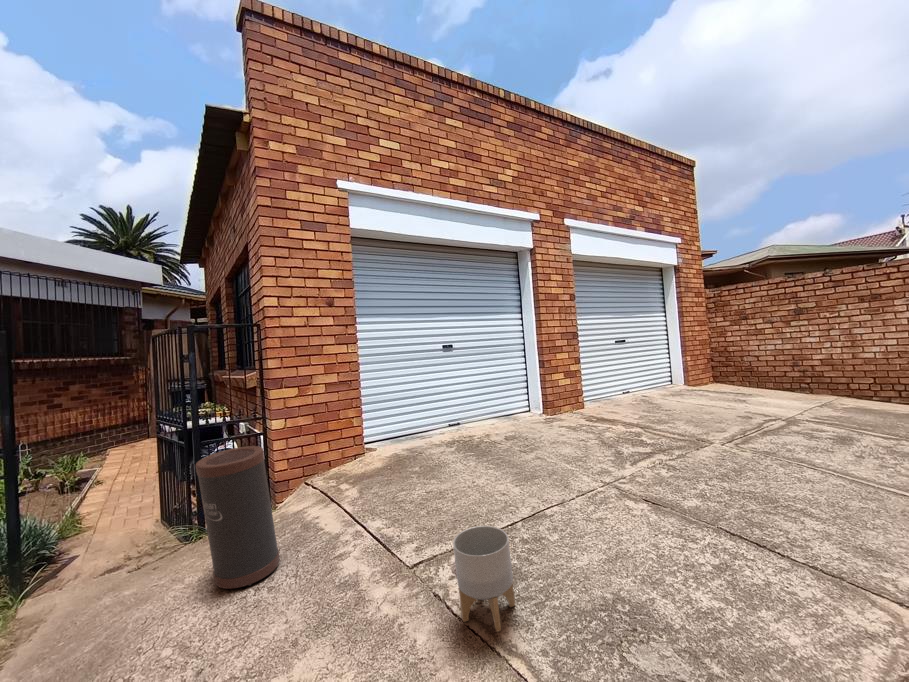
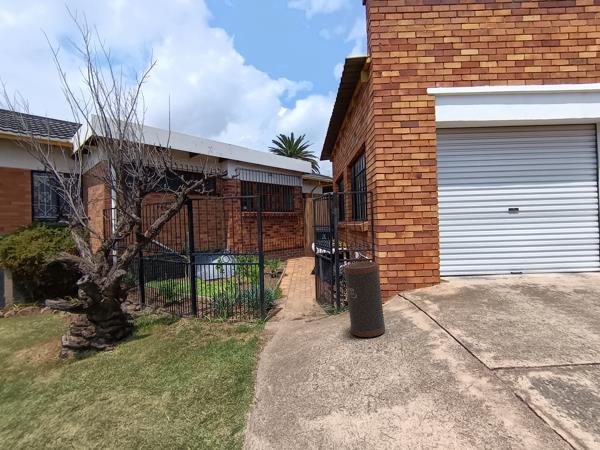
planter: present [453,526,515,632] -> none [499,326,547,392]

